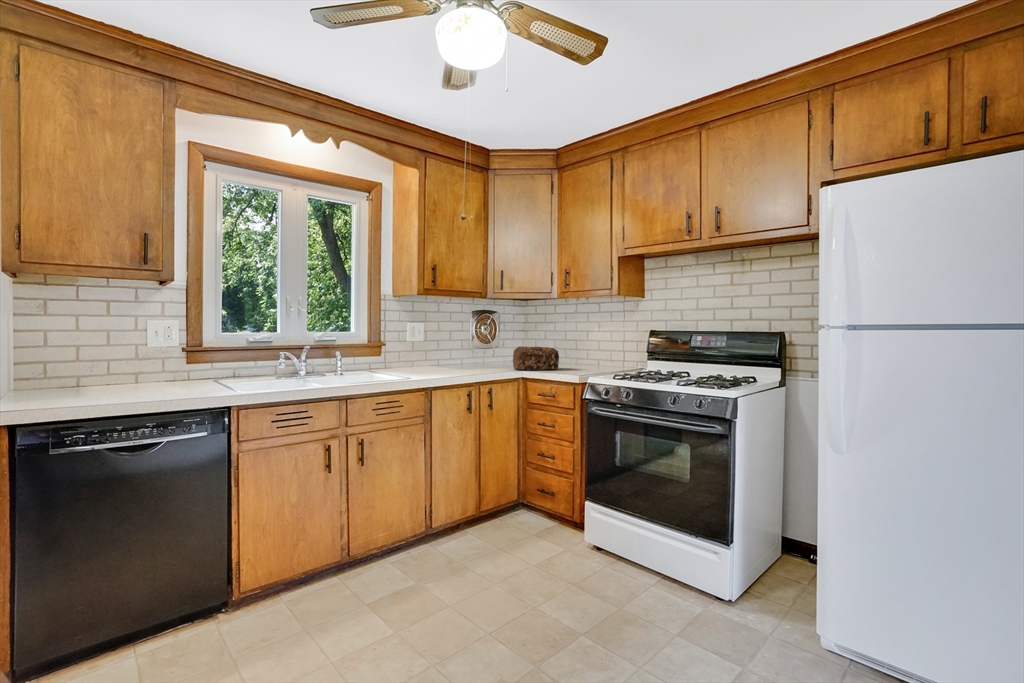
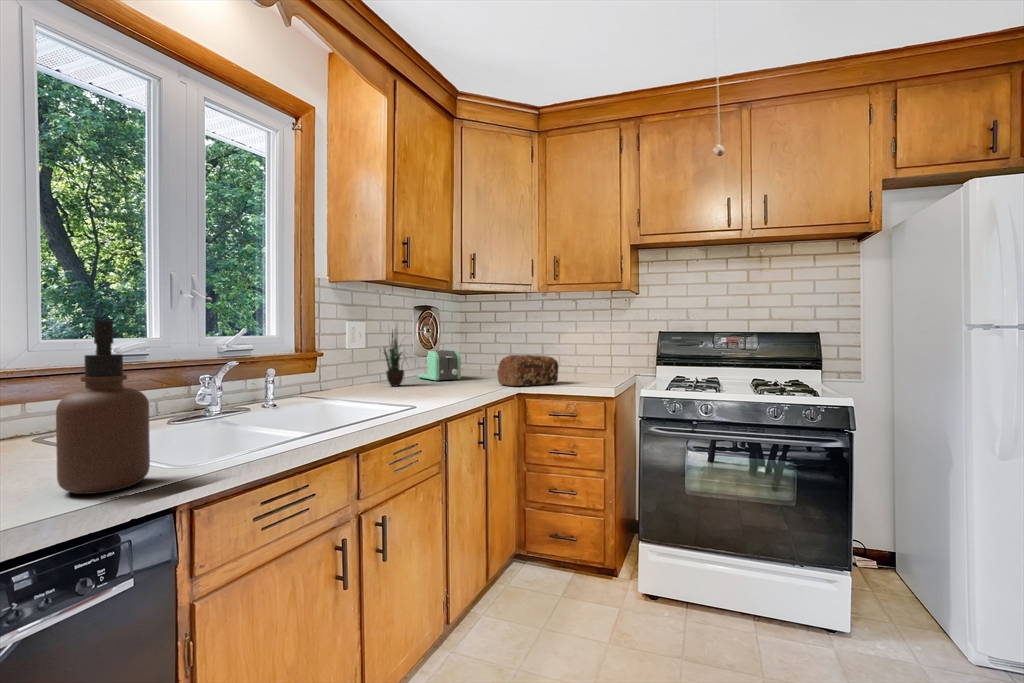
potted plant: none [431,315,459,366] -> present [384,330,404,386]
soap dispenser: none [188,331,220,395] -> present [56,320,150,494]
toaster: none [481,341,505,364] -> present [417,350,461,381]

